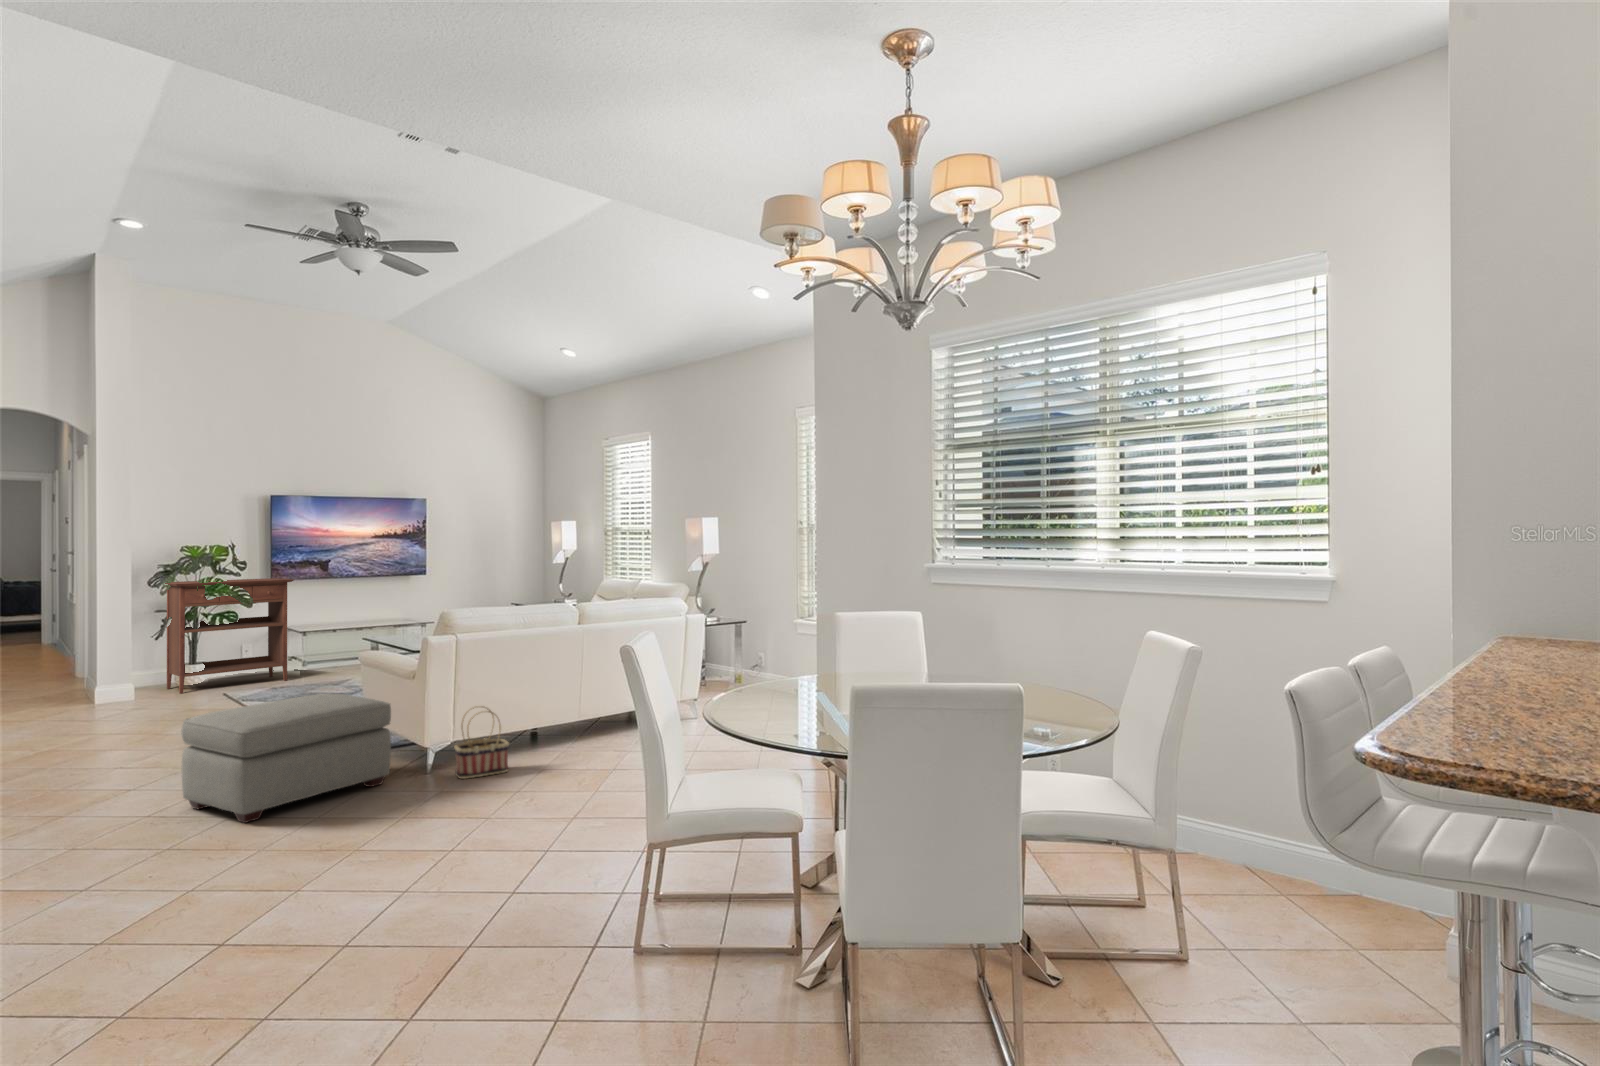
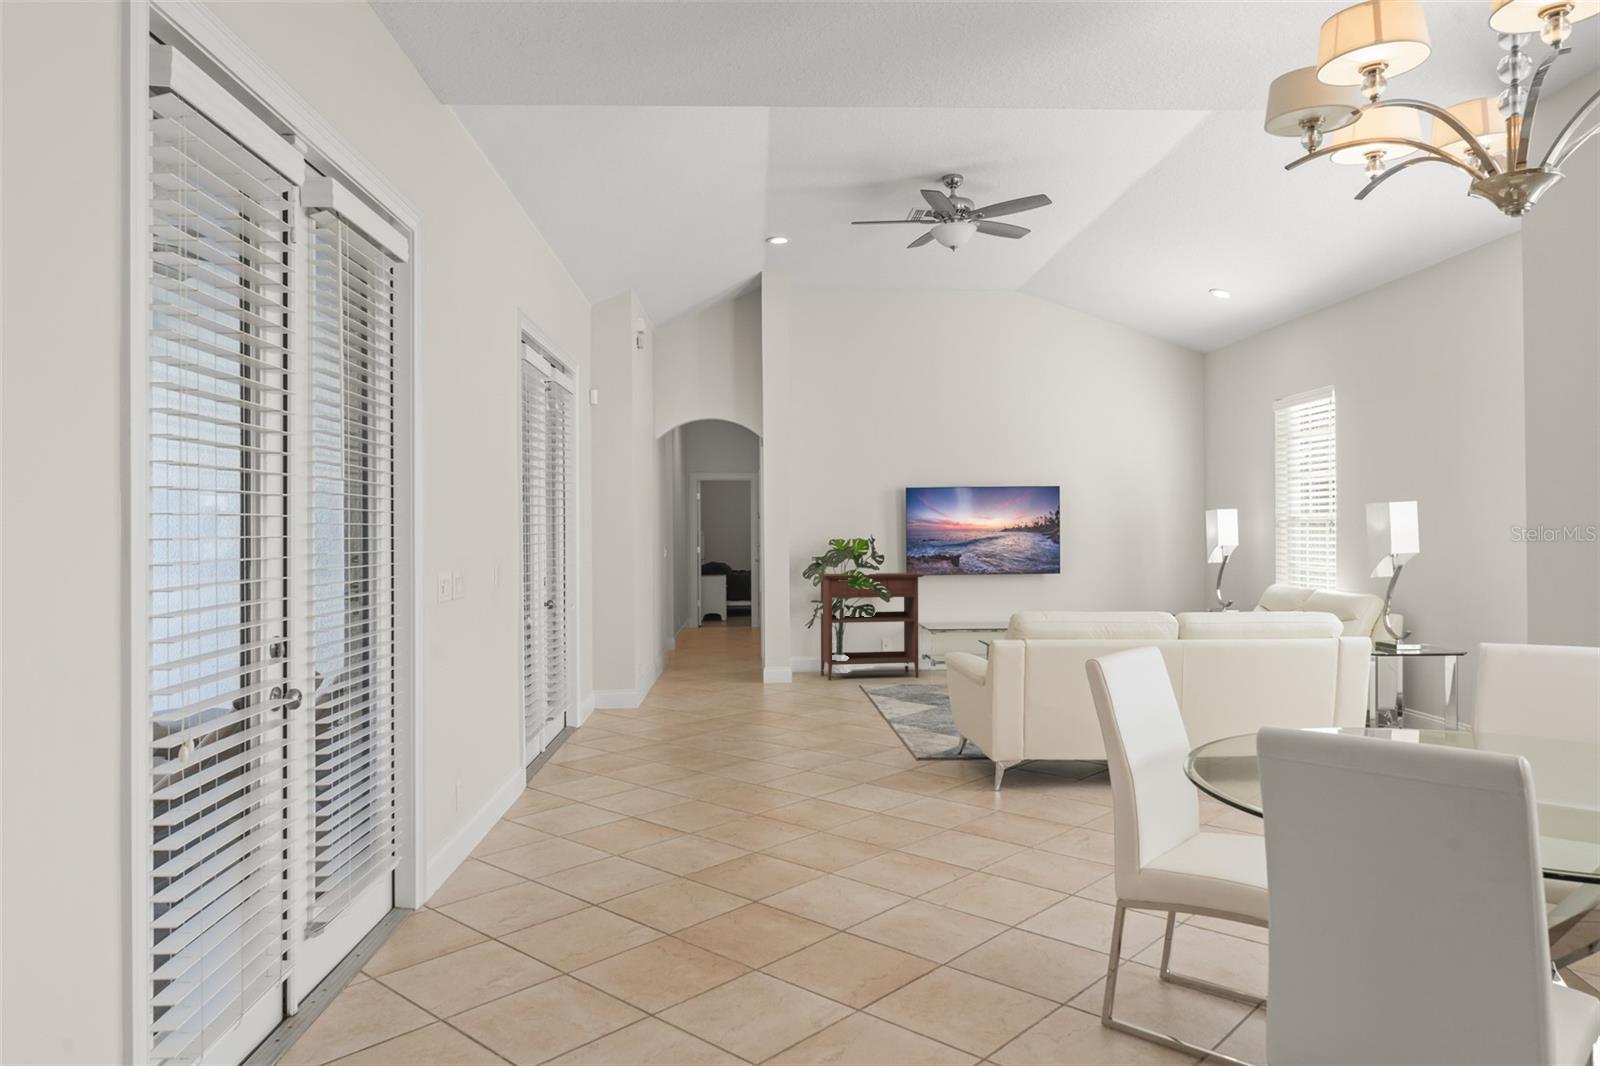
ottoman: present [181,694,391,823] -> none [781,689,957,803]
basket: present [454,708,509,779] -> none [1021,721,1081,802]

